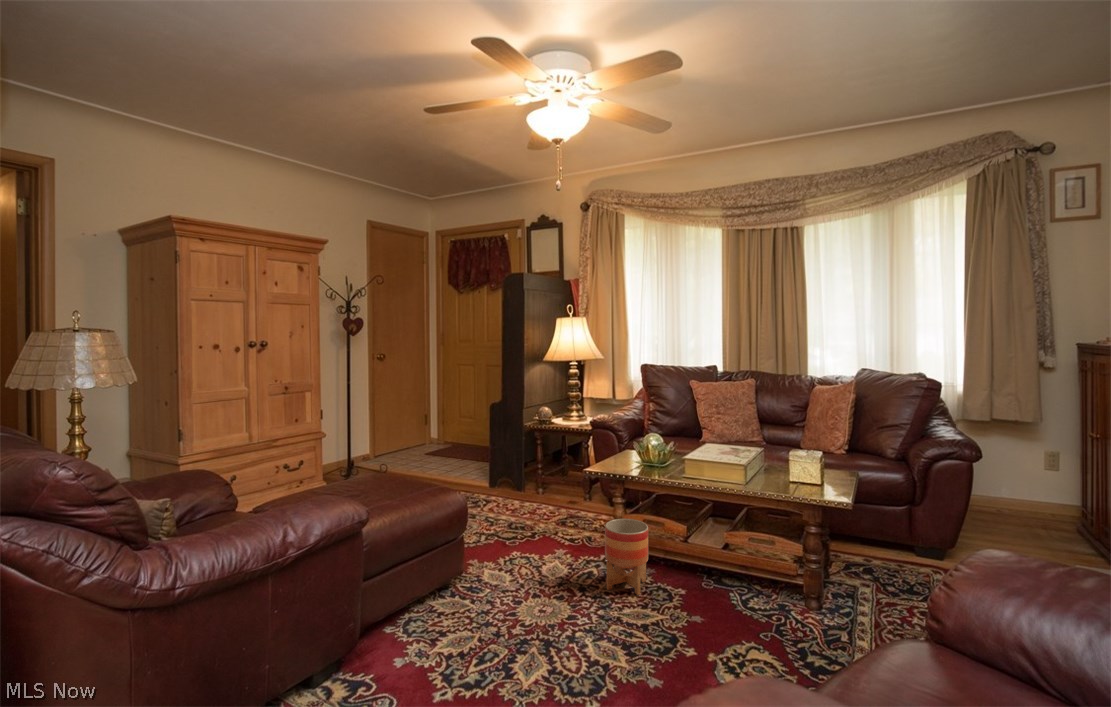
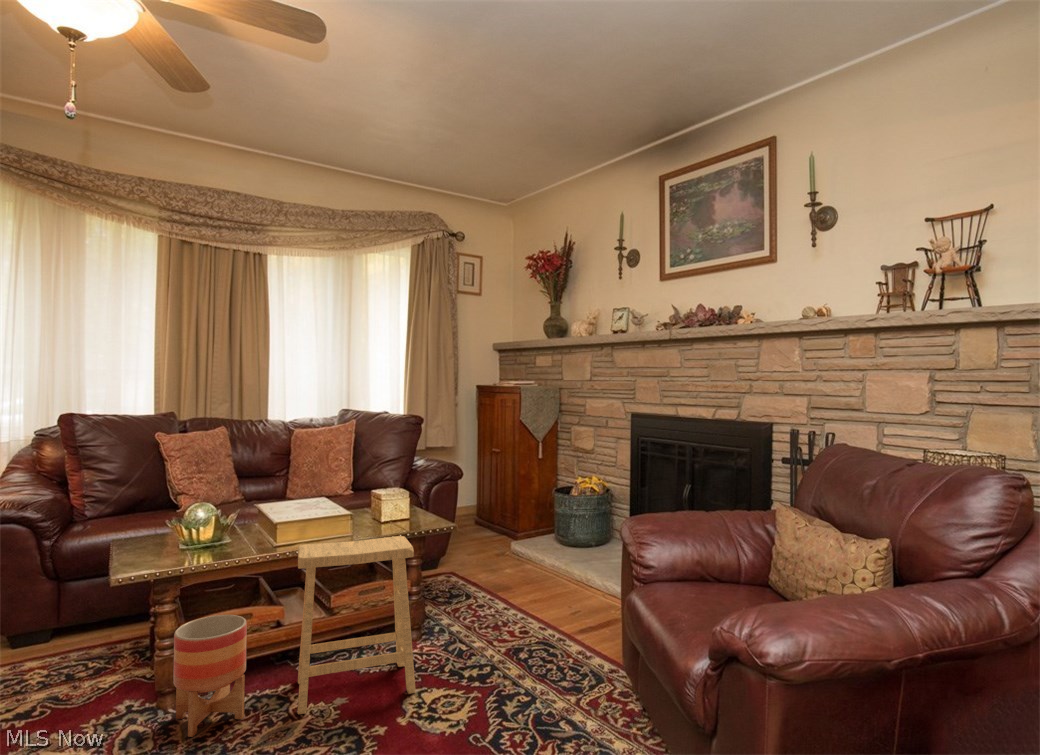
footstool: none [664,489,774,645] -> present [298,536,416,714]

